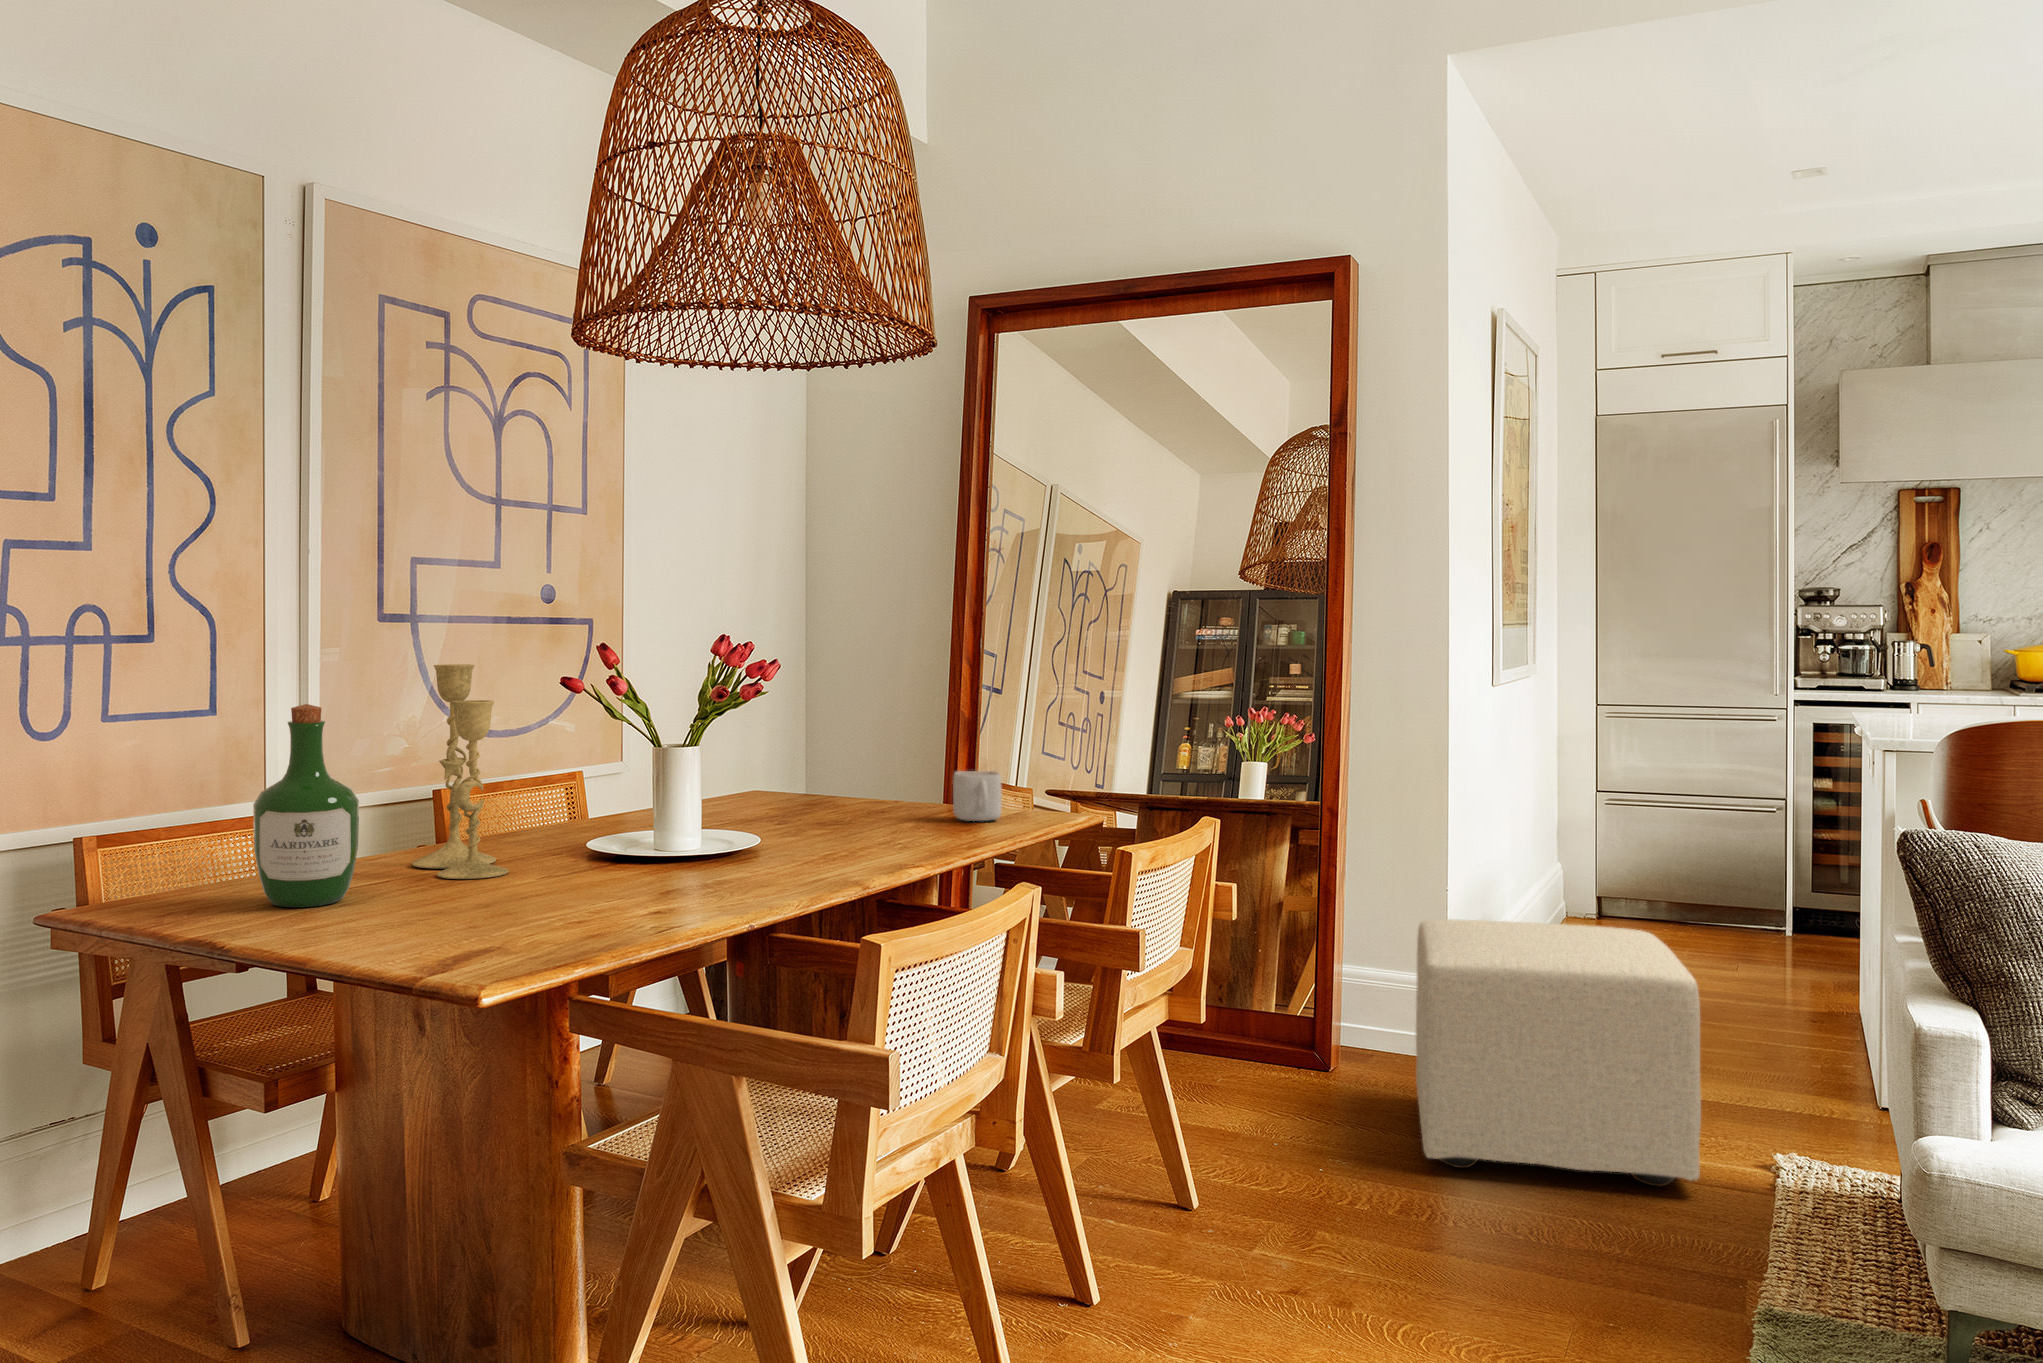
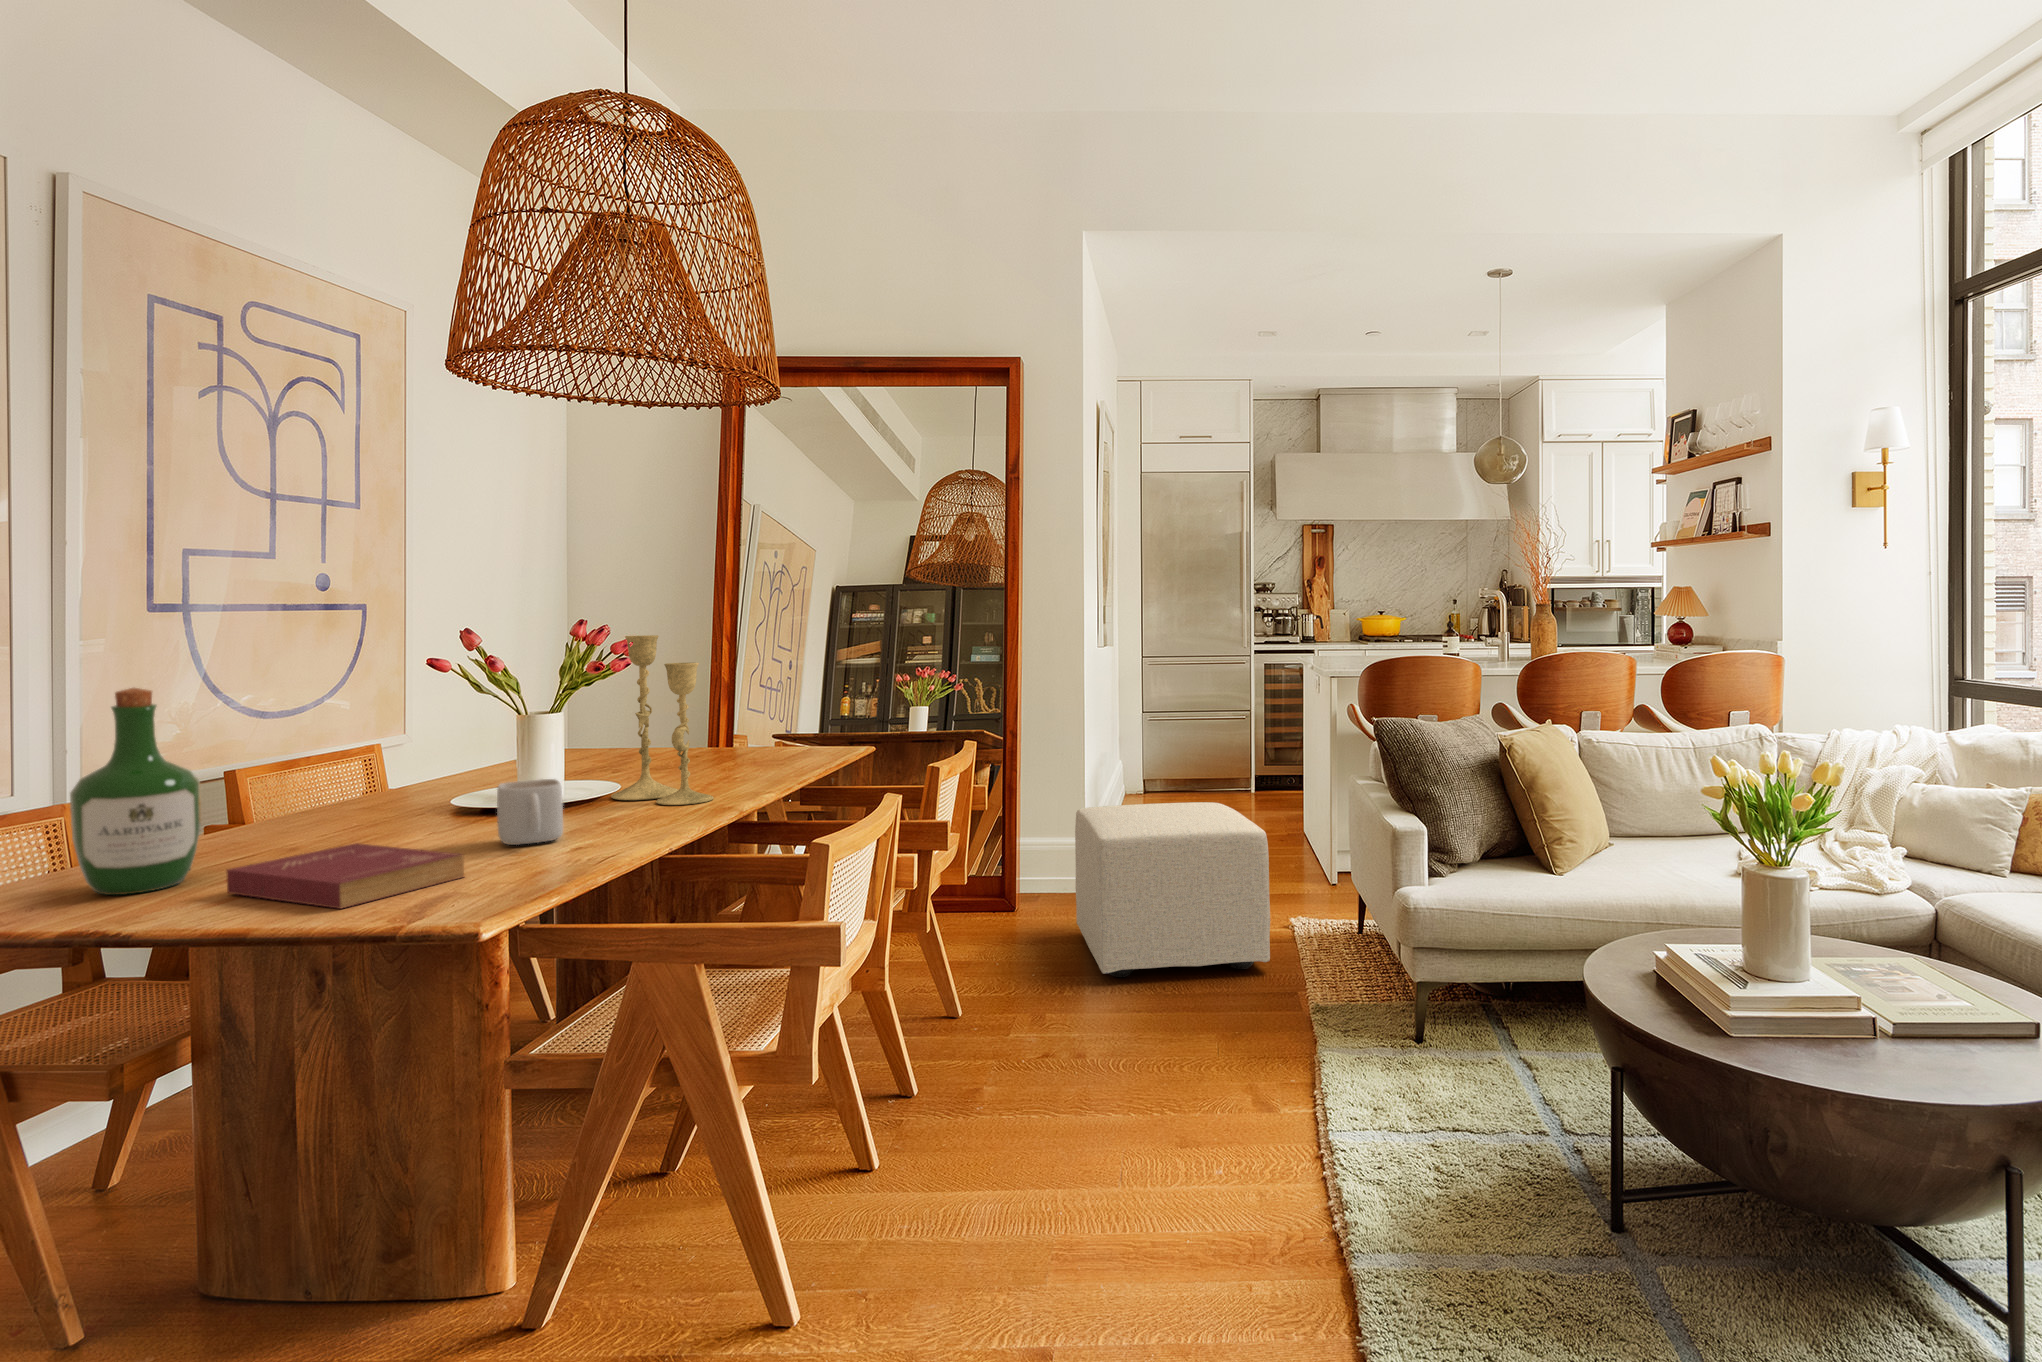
candlestick: present [412,664,508,879] -> present [611,635,714,805]
mug: present [953,771,1002,821] -> present [497,779,563,845]
book: none [365,877,570,942] -> present [227,843,465,909]

